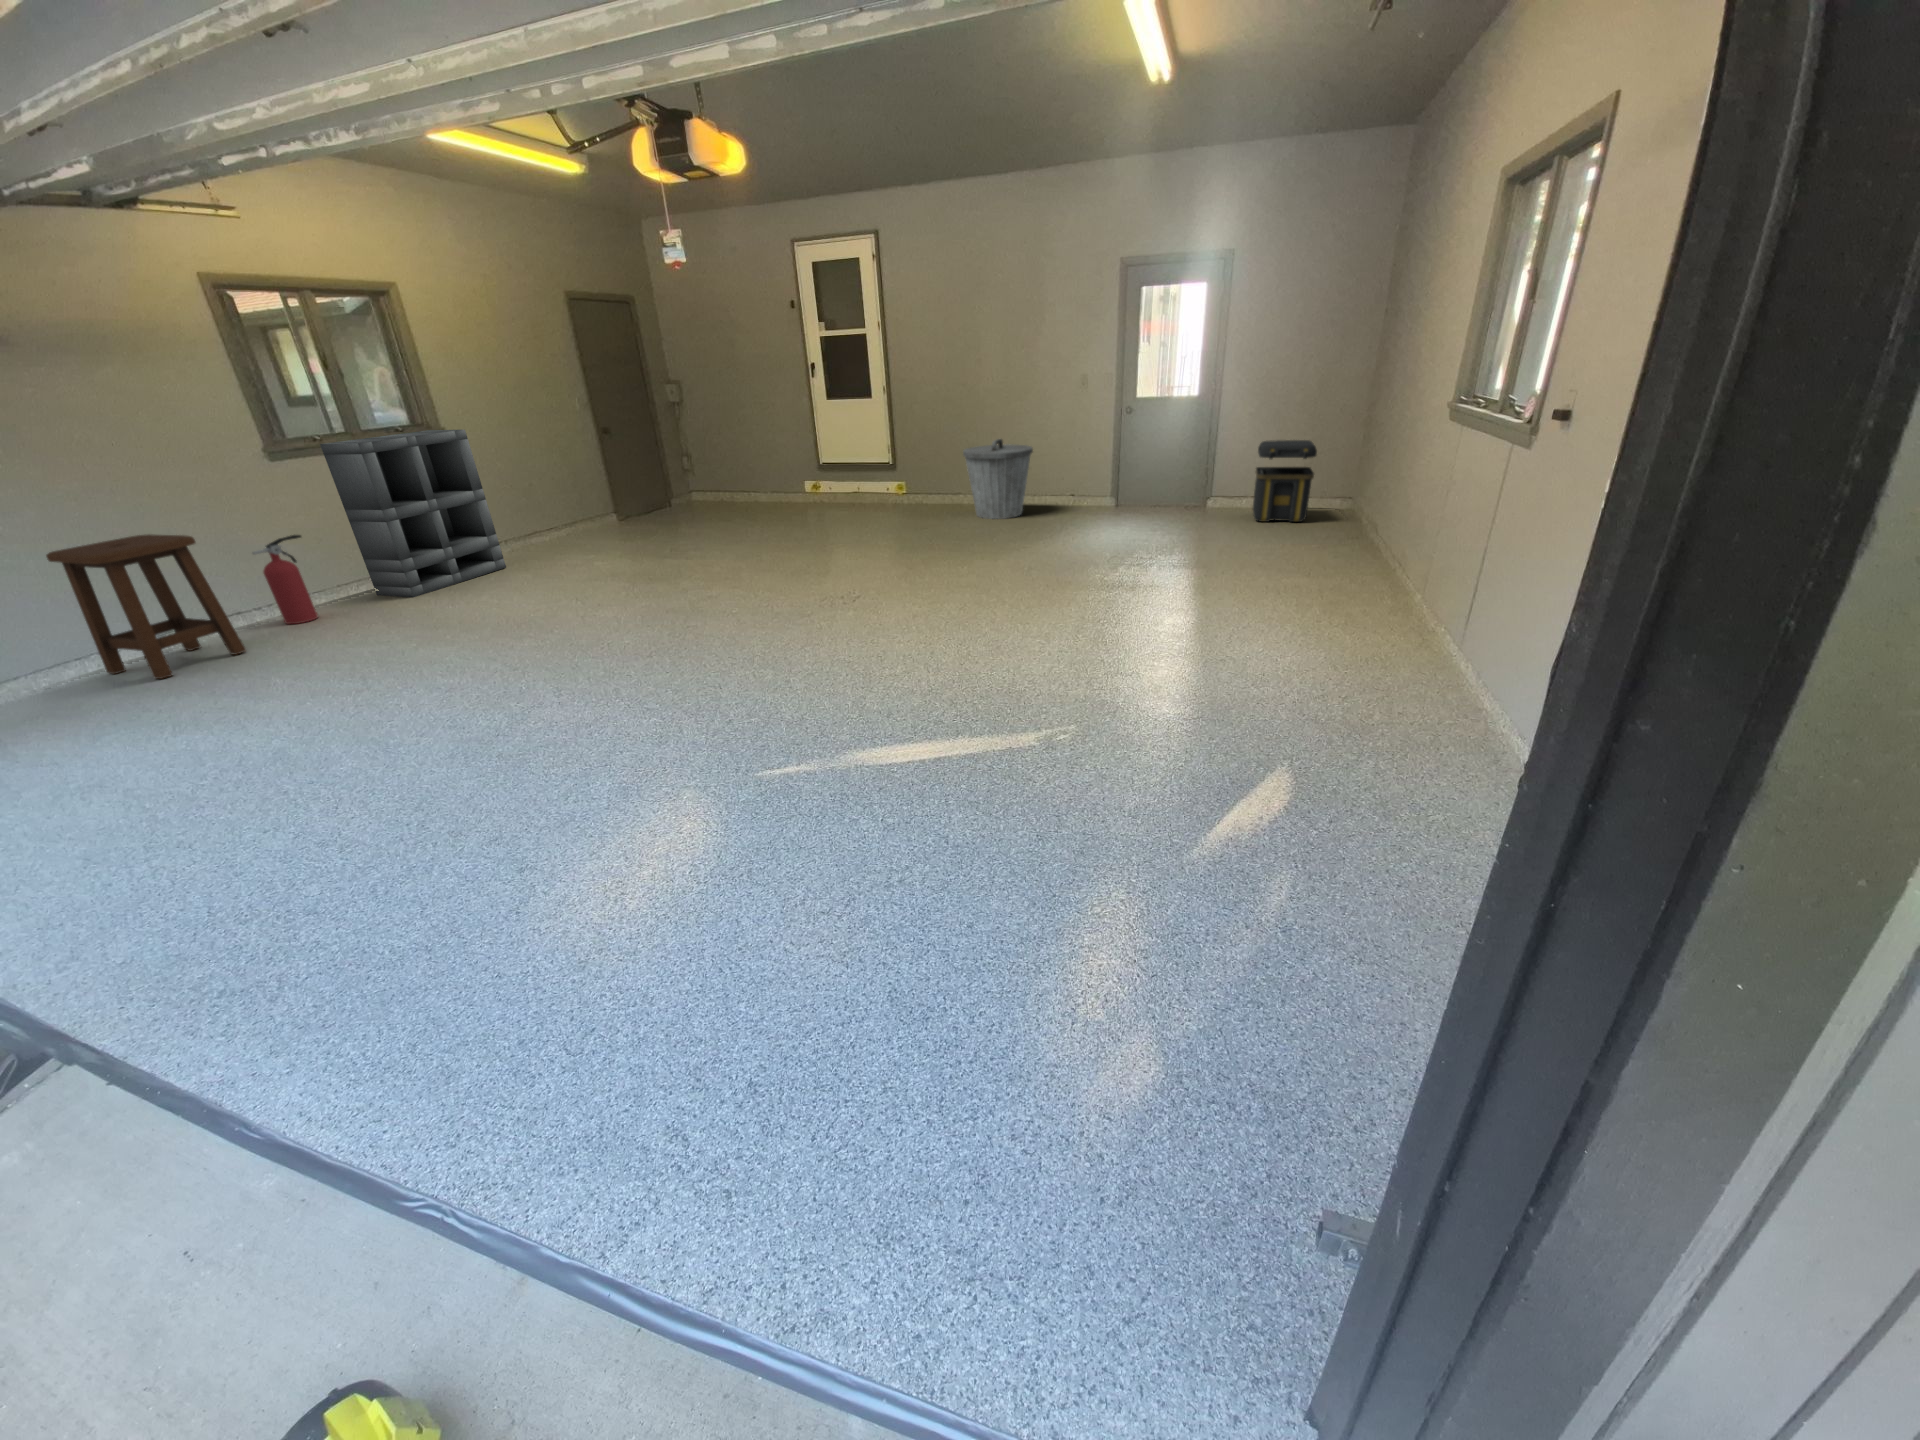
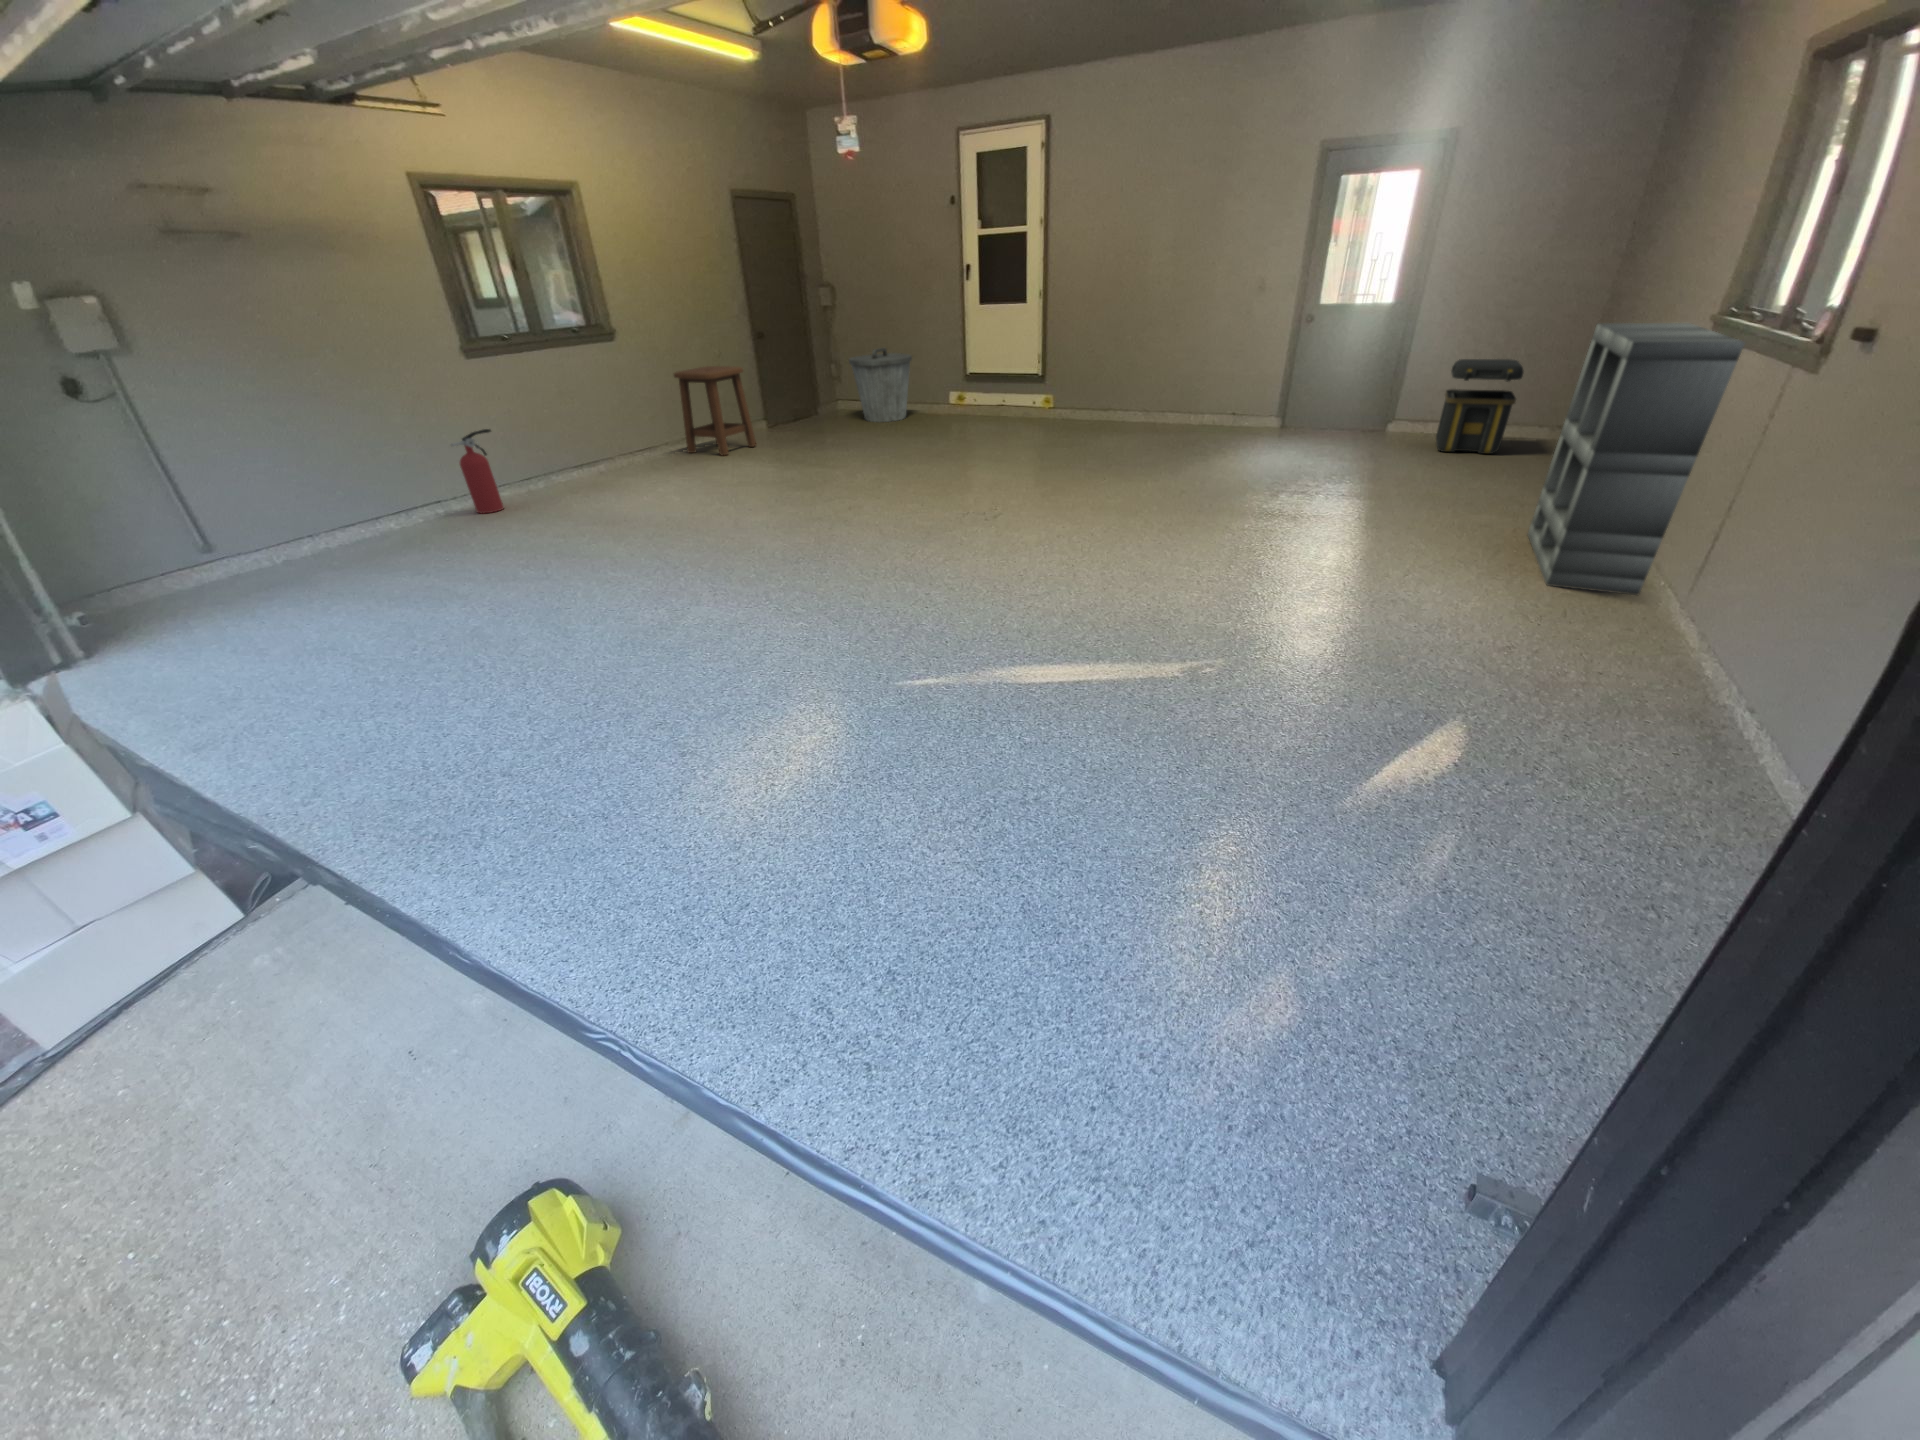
shelving unit: present [320,430,506,598] -> present [1528,323,1745,595]
trash can: present [963,439,1033,519] -> present [849,348,912,422]
stool: present [46,534,246,679] -> present [674,366,756,455]

